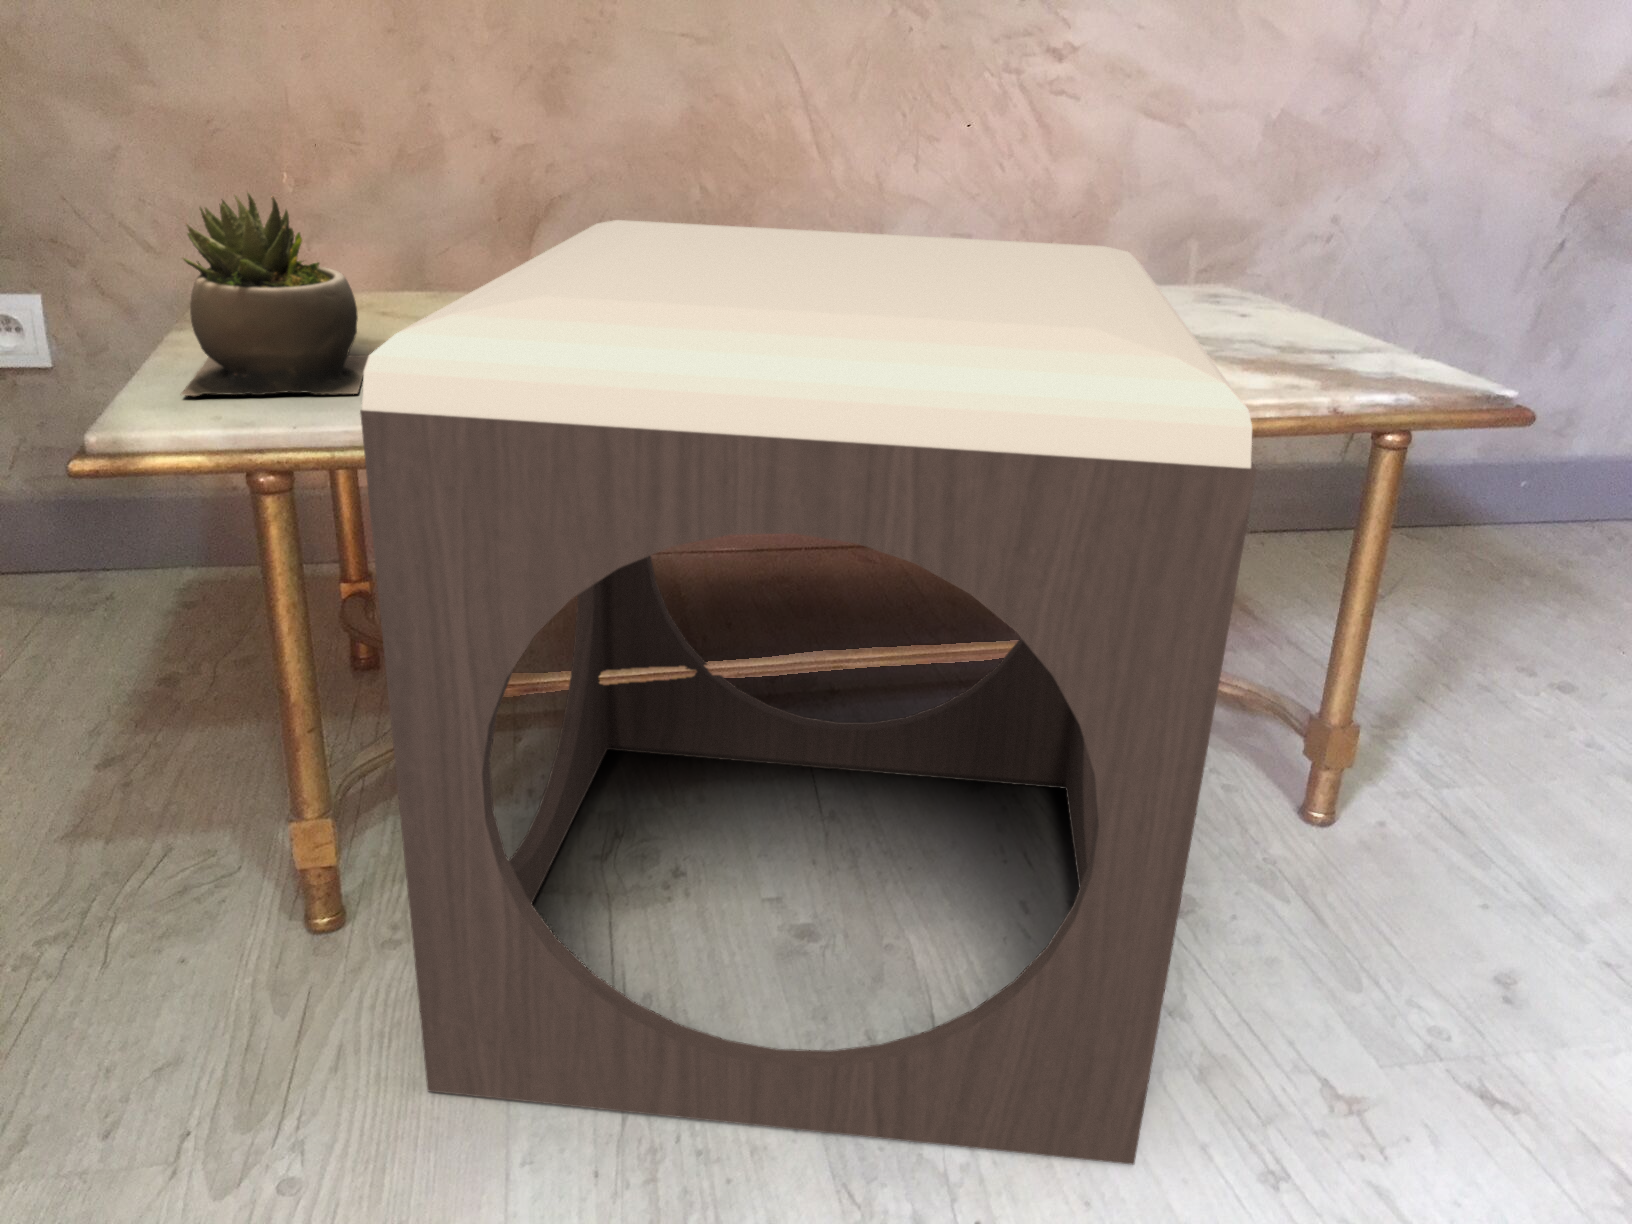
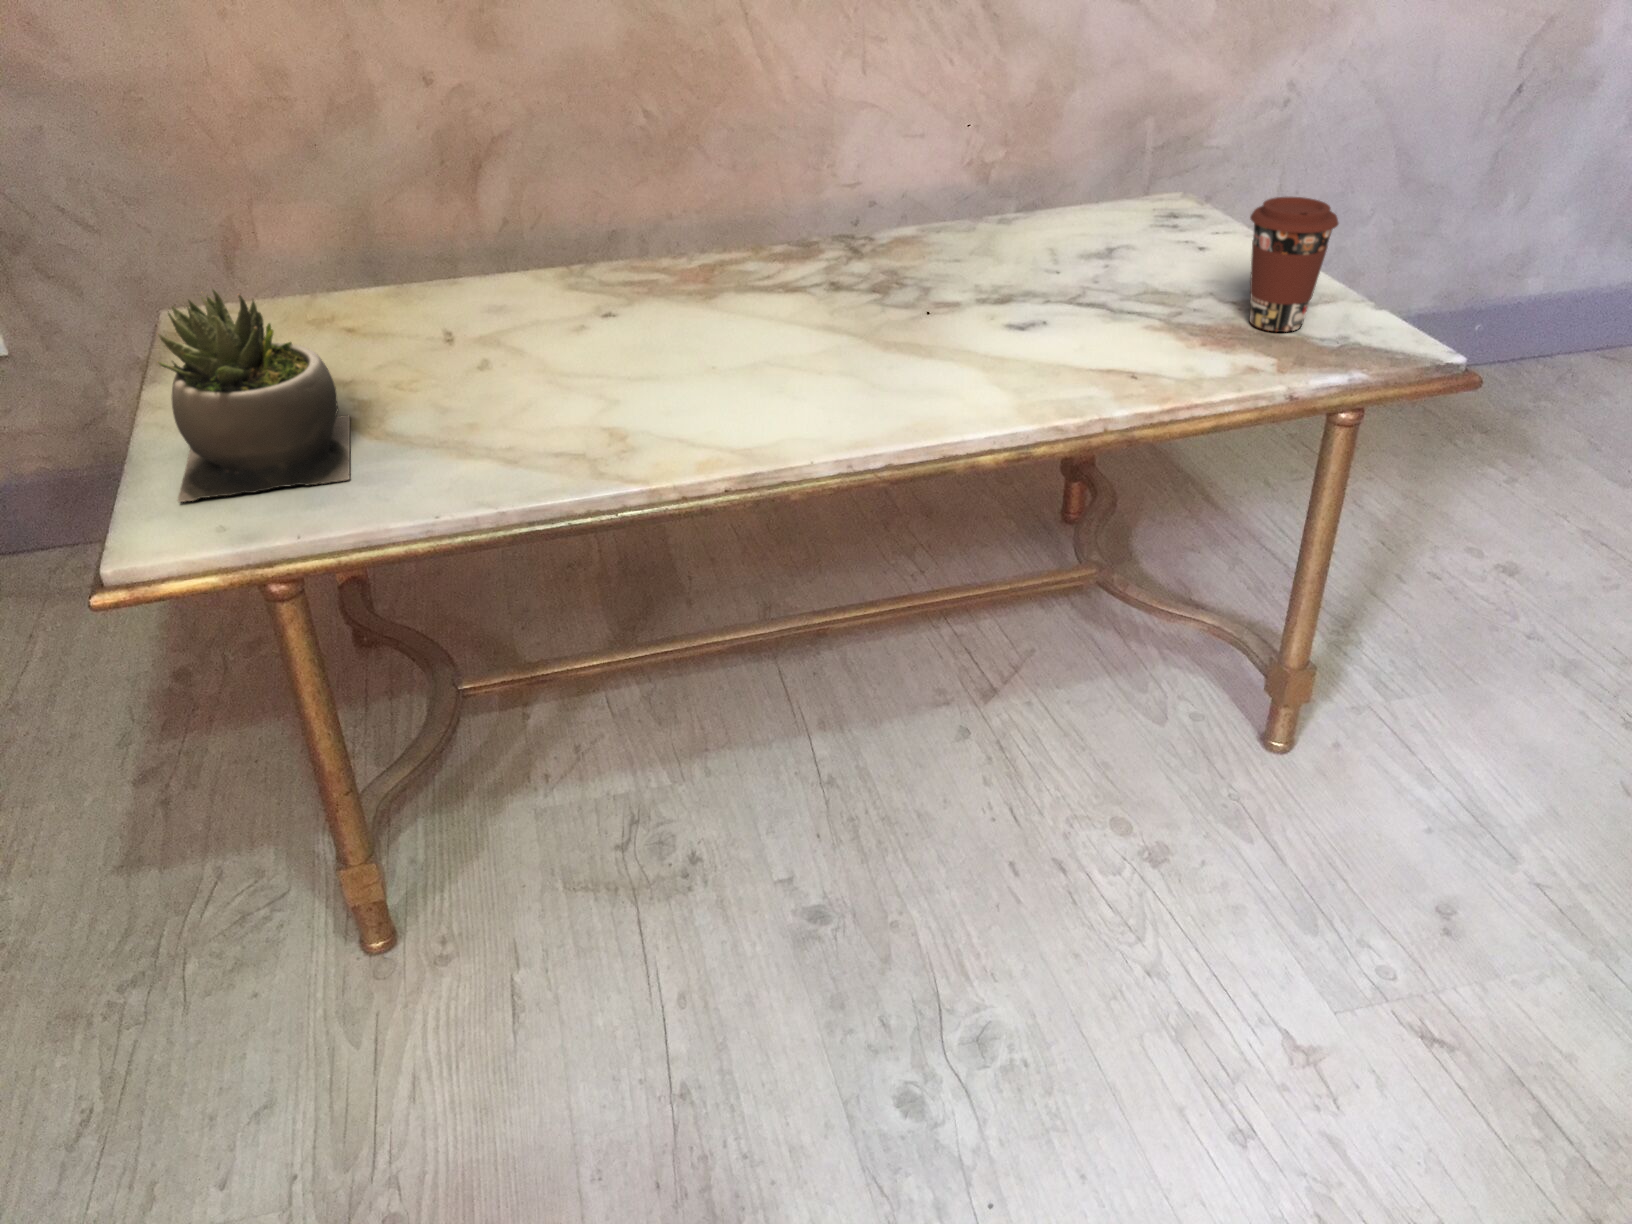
footstool: present [360,220,1257,1165] -> none [371,250,1227,1126]
coffee cup: none [1295,228,1389,362] -> present [1249,197,1339,332]

